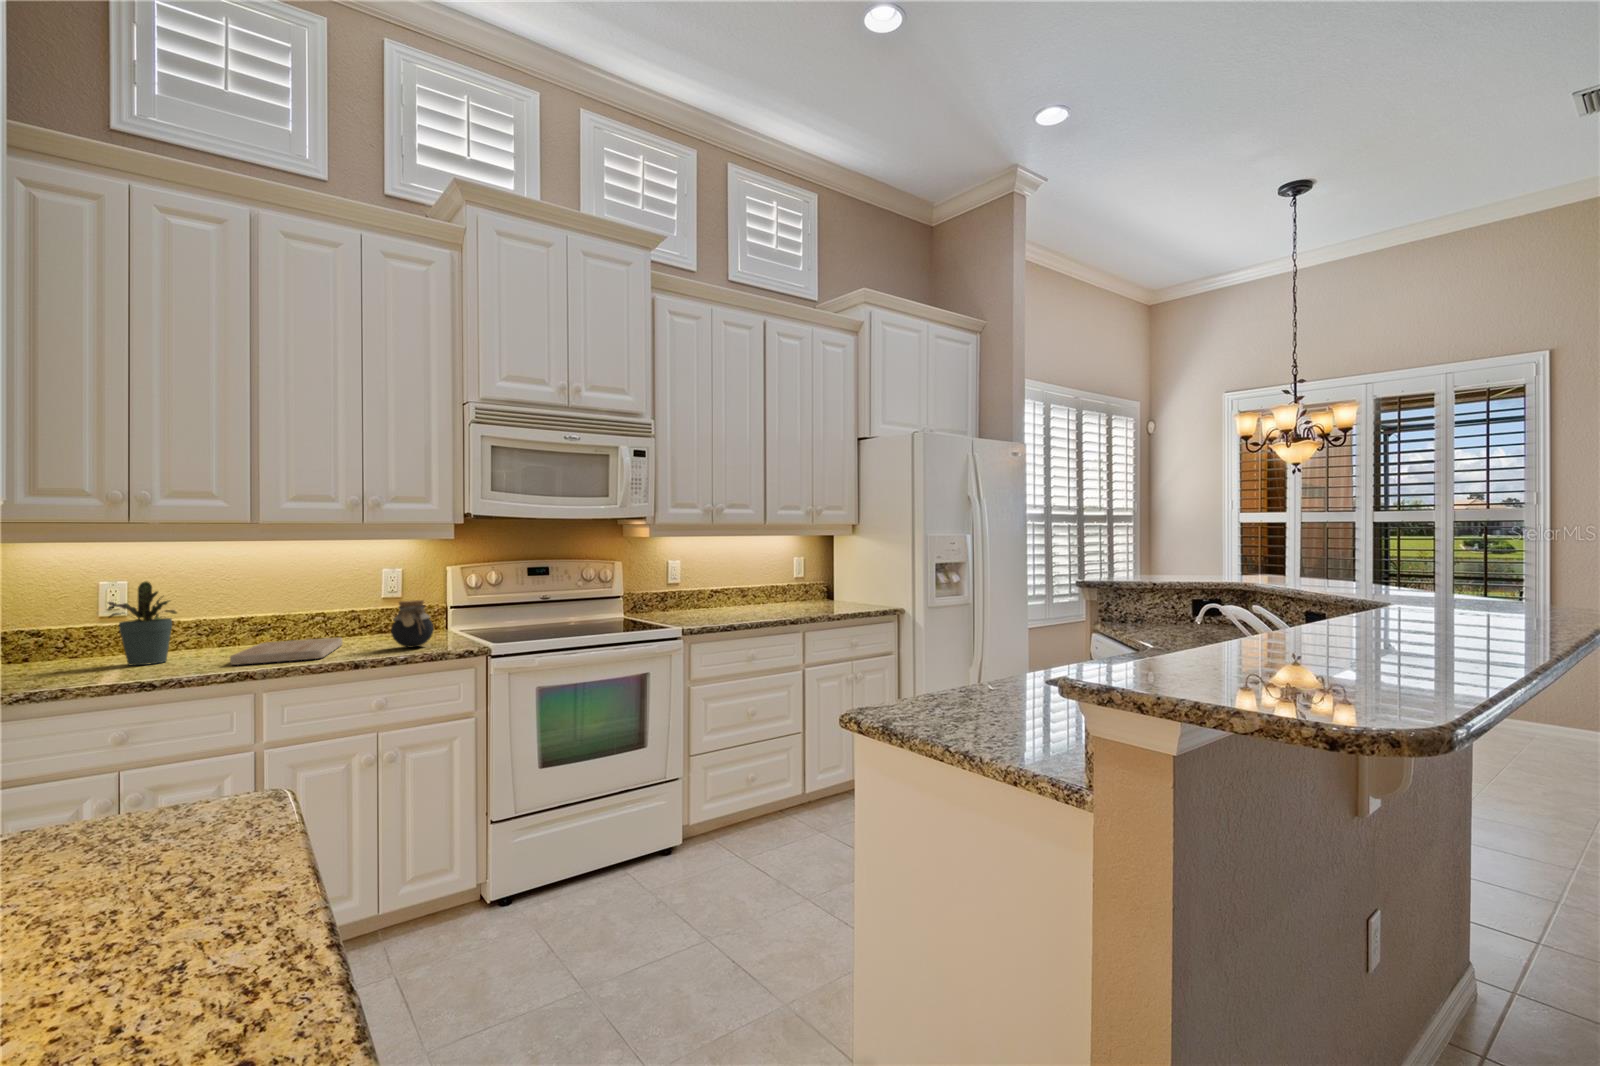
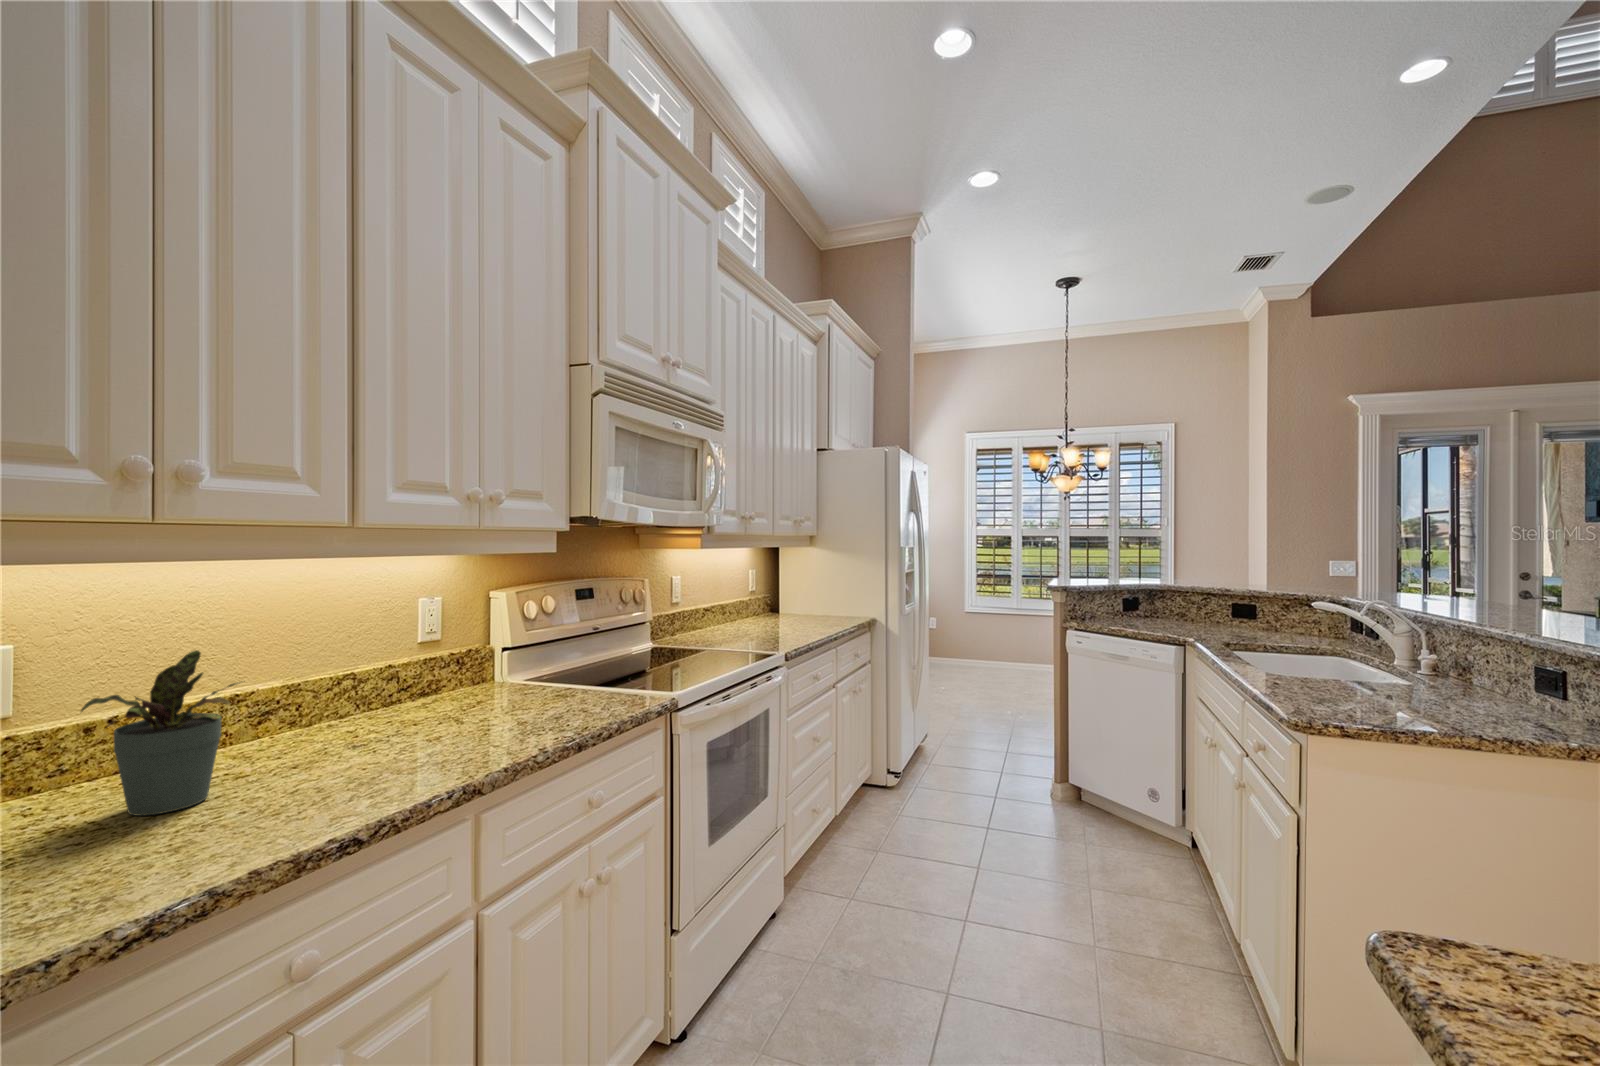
jar: present [391,600,434,648] -> none [544,648,602,711]
cutting board: present [230,637,342,665] -> none [312,708,526,777]

